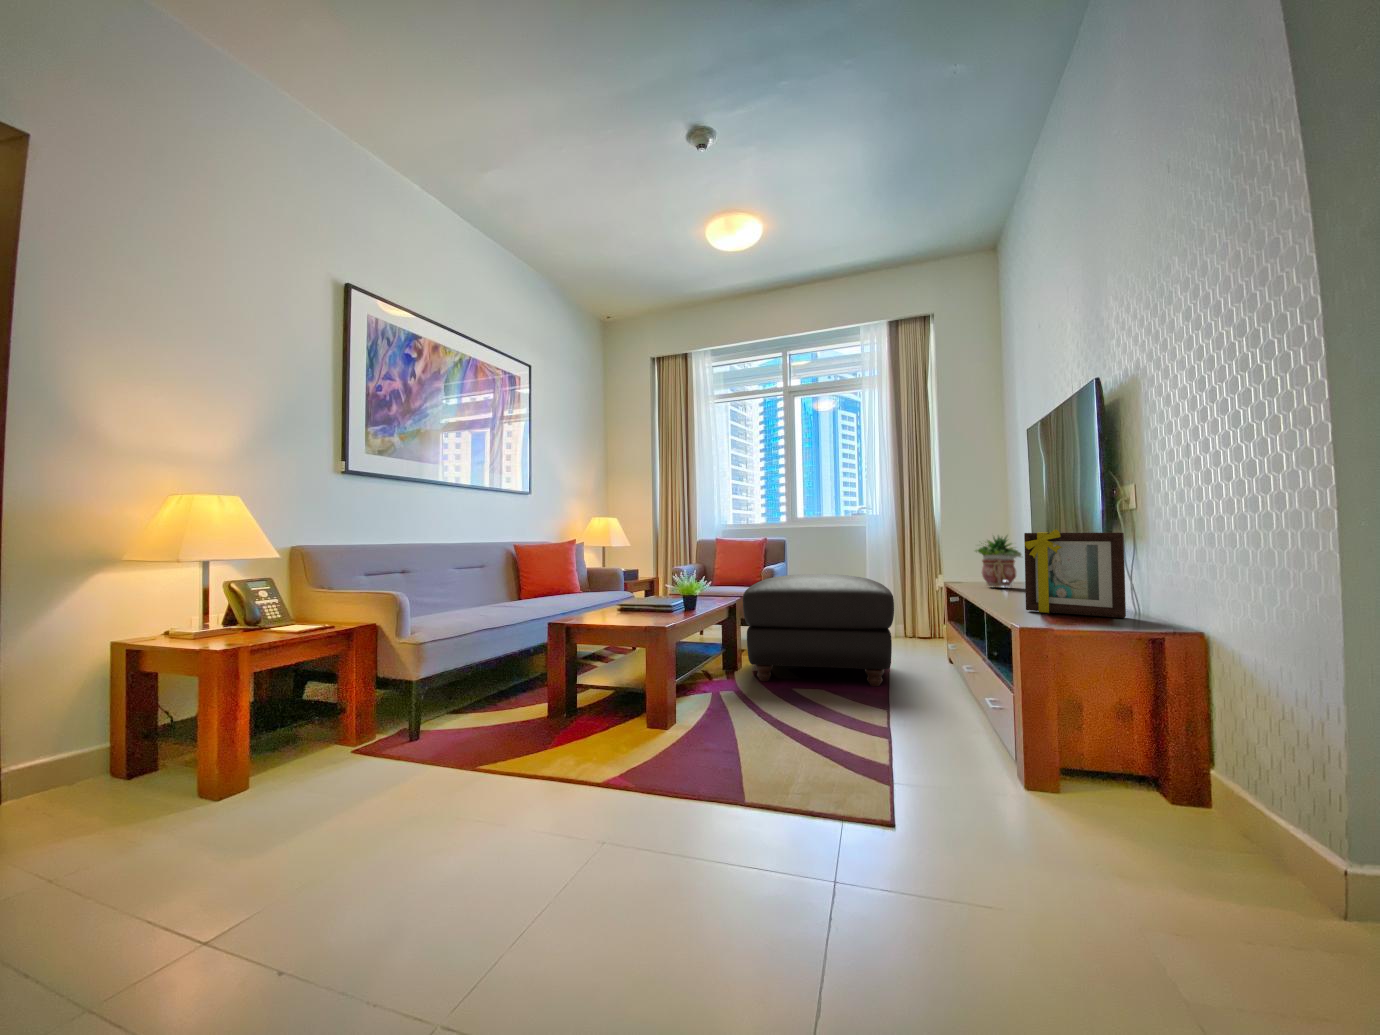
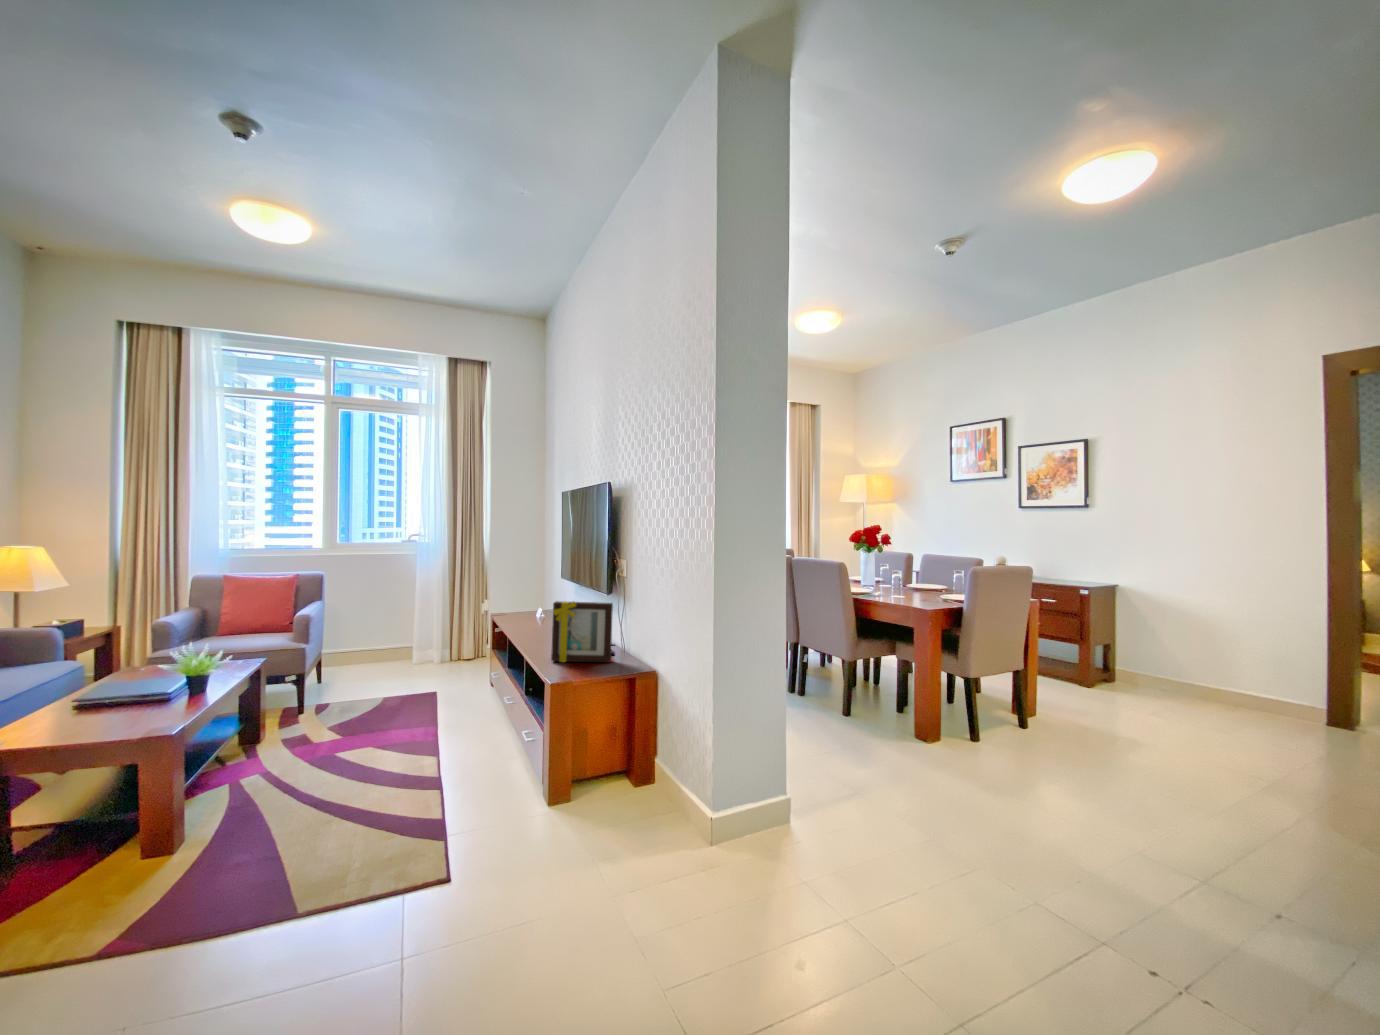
potted plant: present [975,536,1021,587] -> none [516,579,553,624]
ottoman: present [743,574,894,686] -> none [273,623,446,751]

